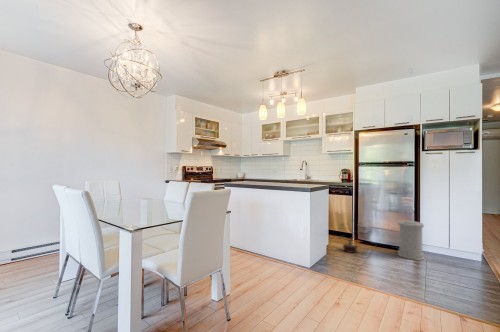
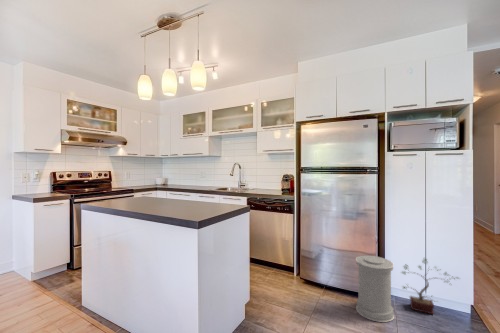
potted plant: present [340,225,357,253] -> present [403,259,455,314]

